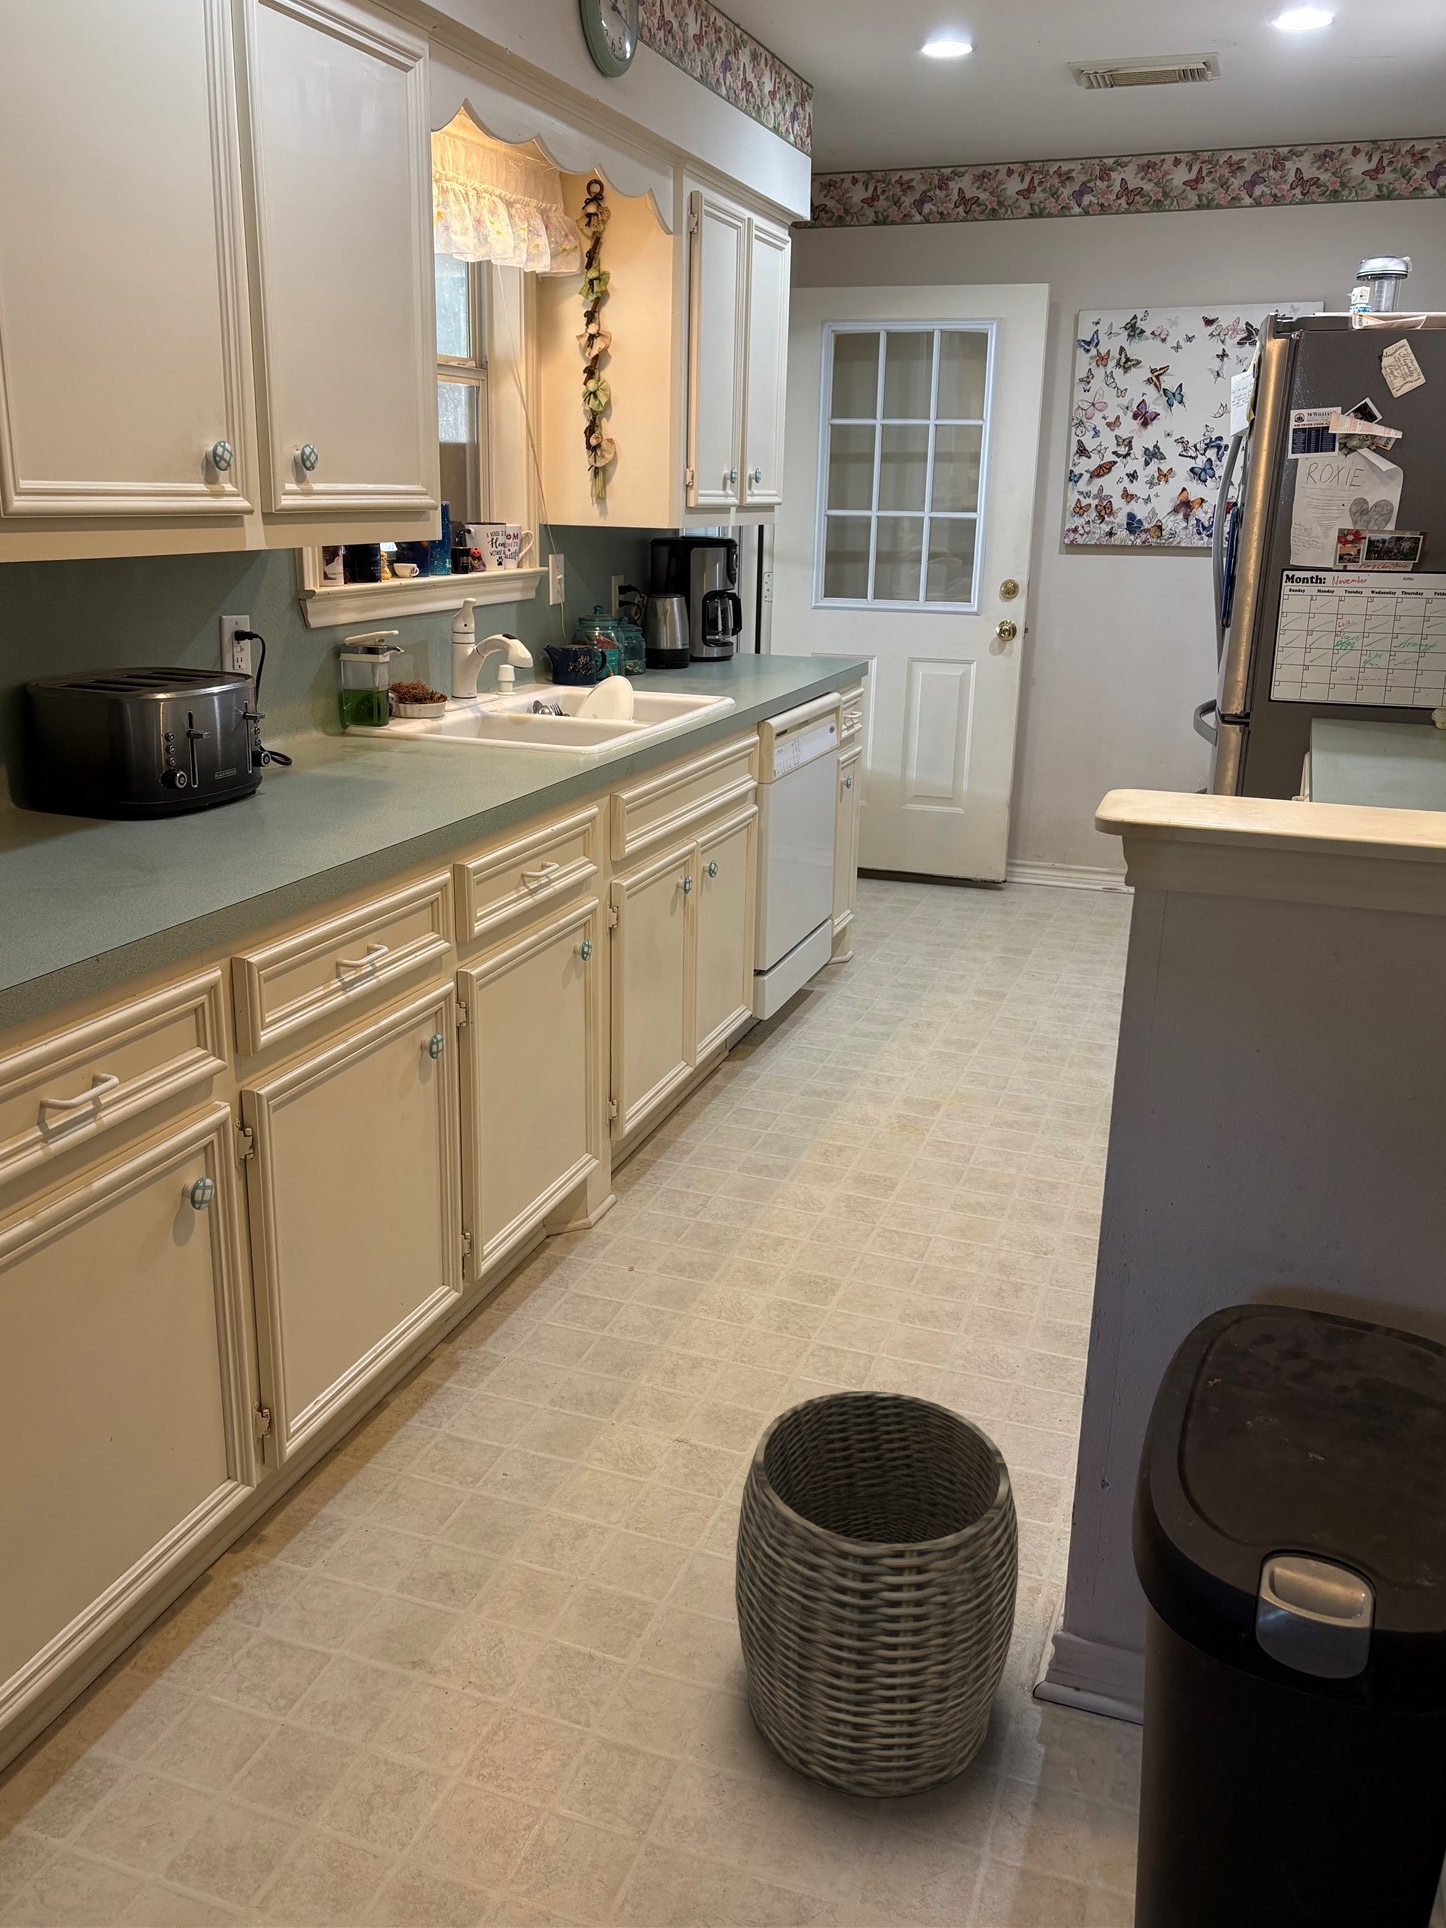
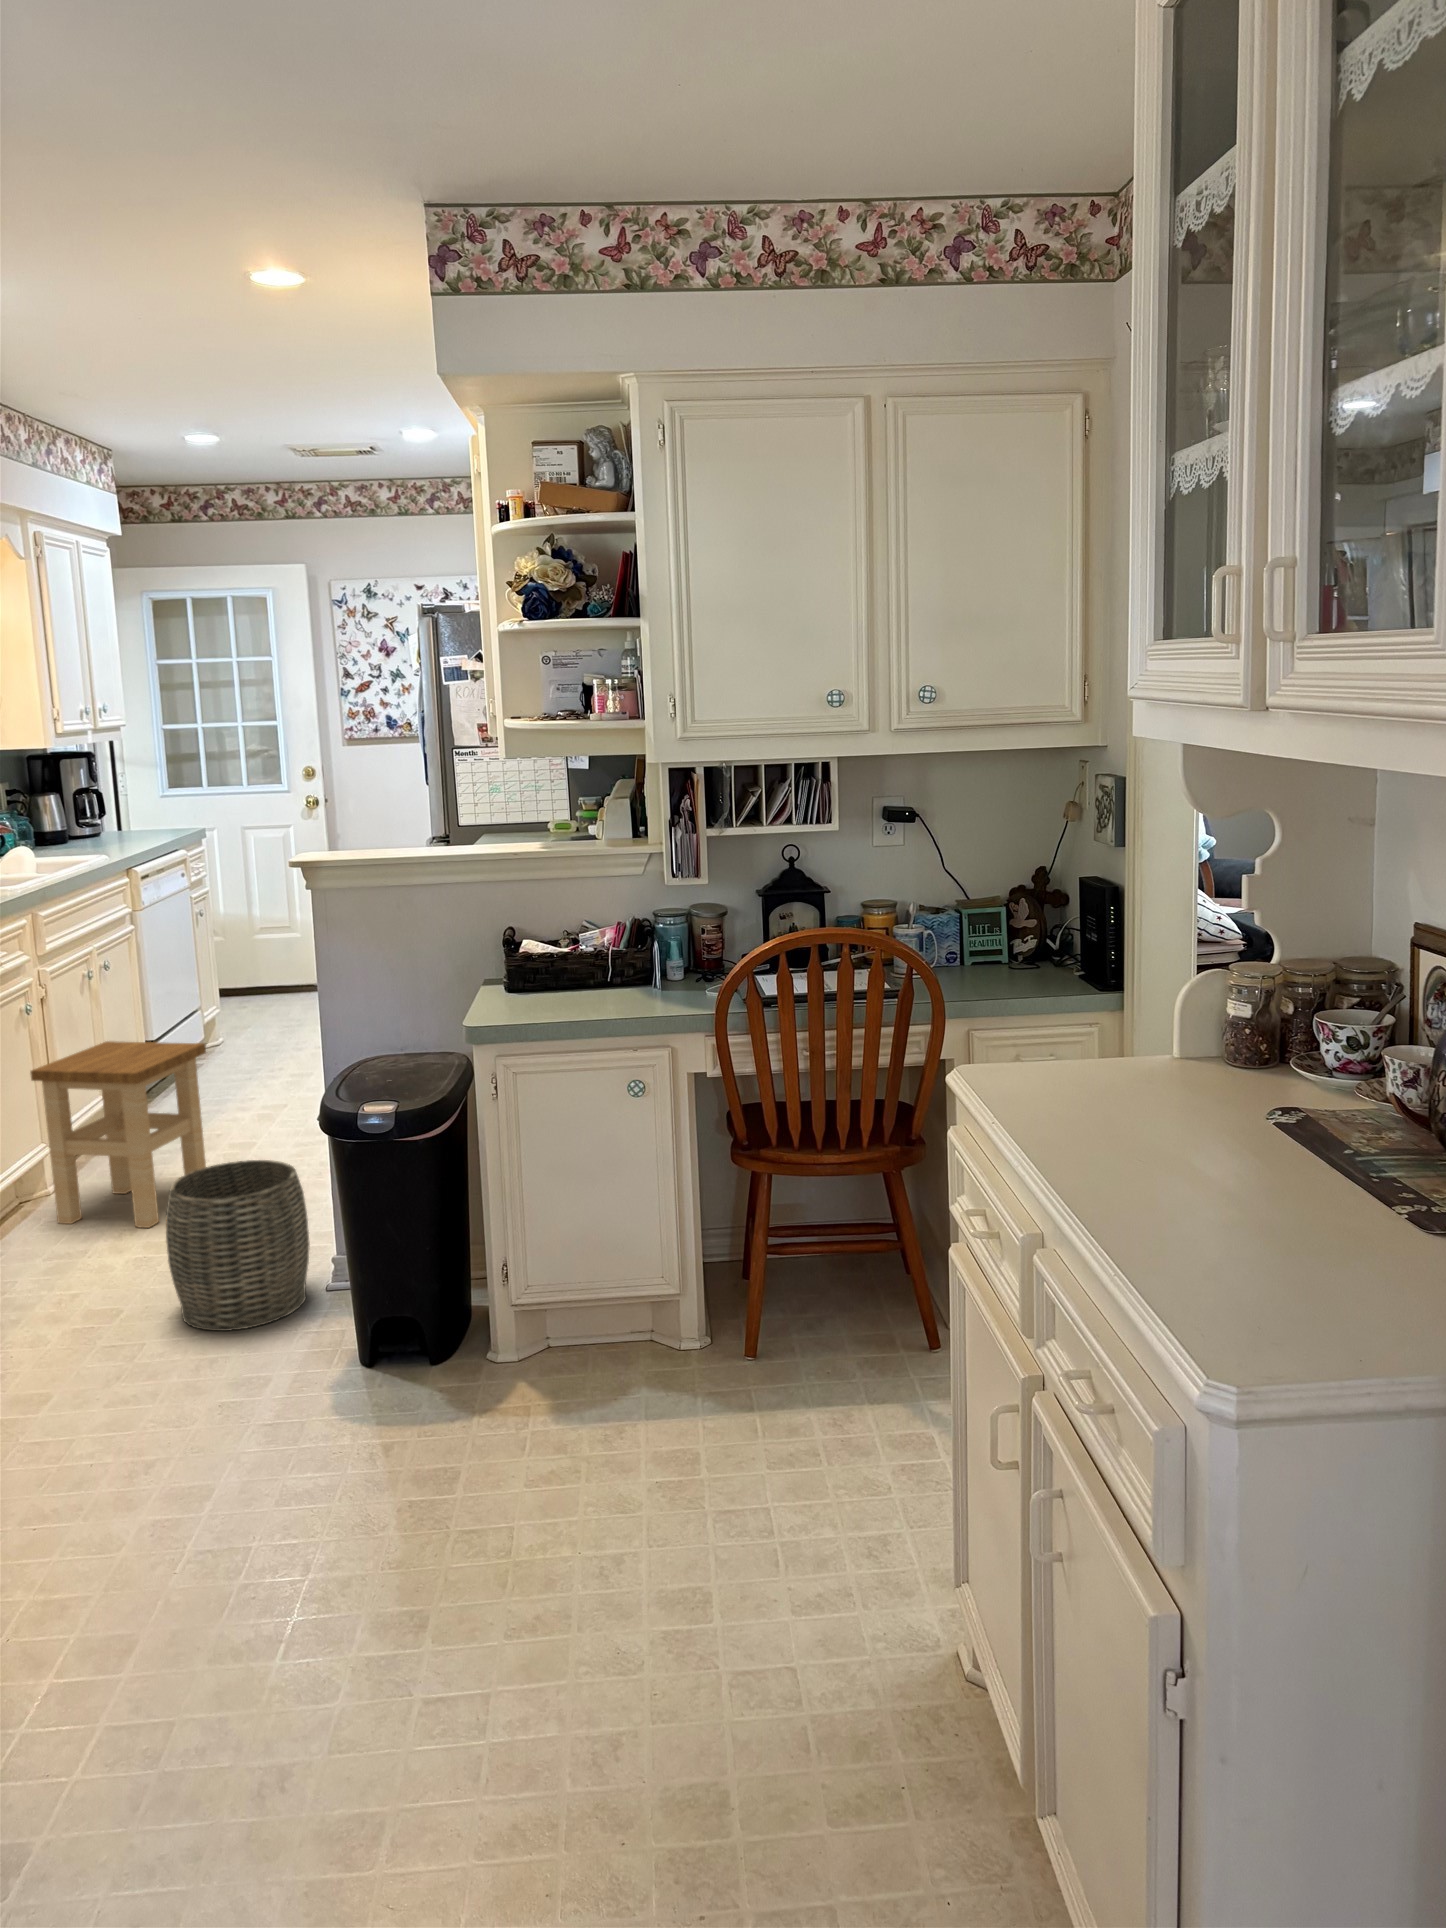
stool: none [569,1016,844,1368] -> present [30,1041,206,1228]

